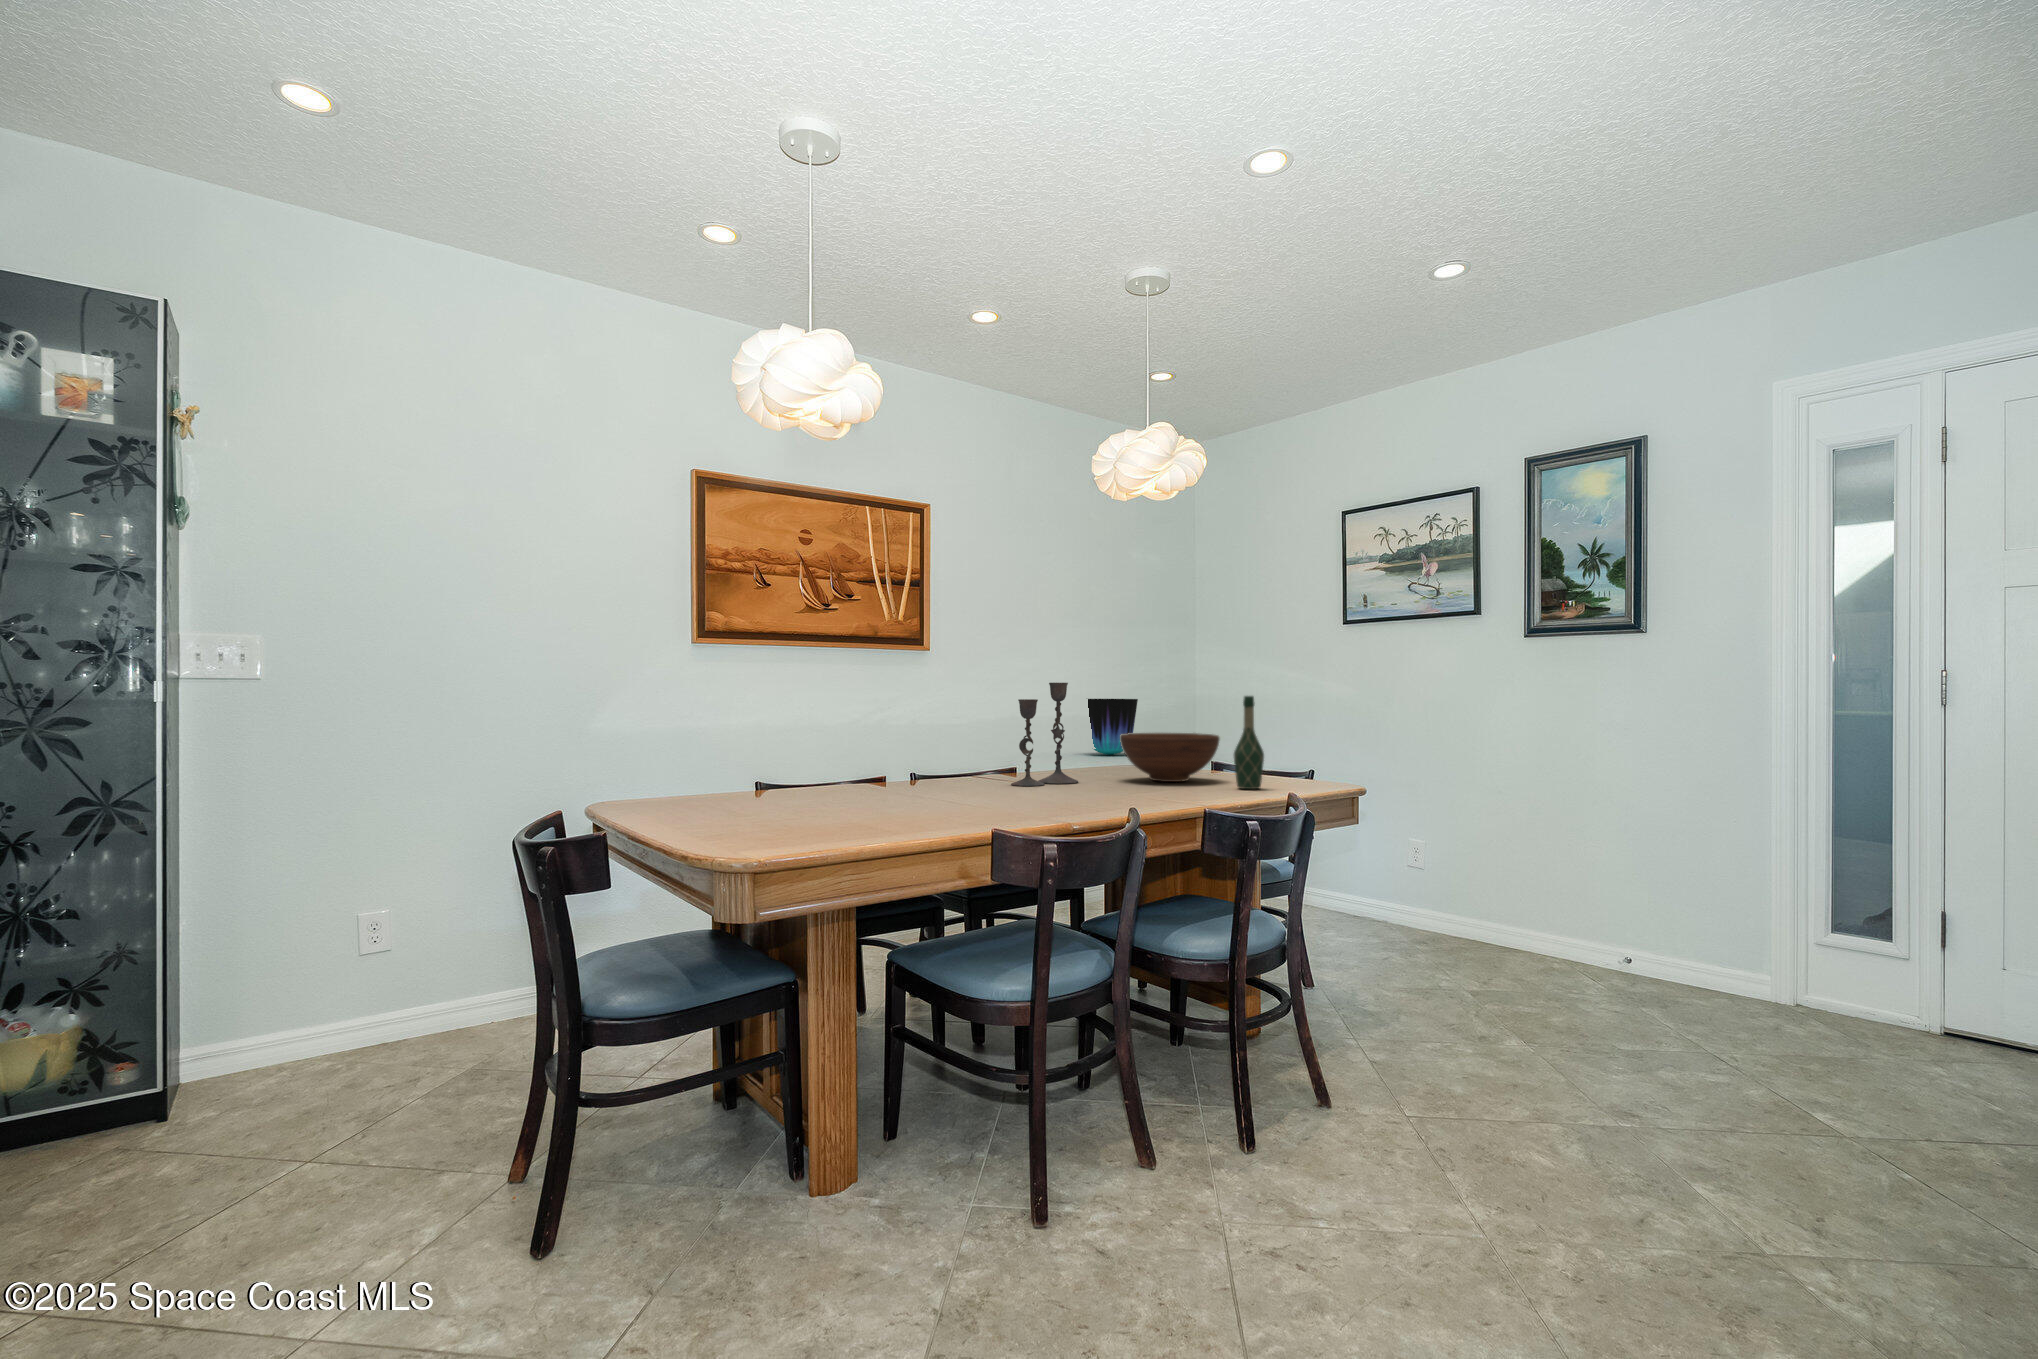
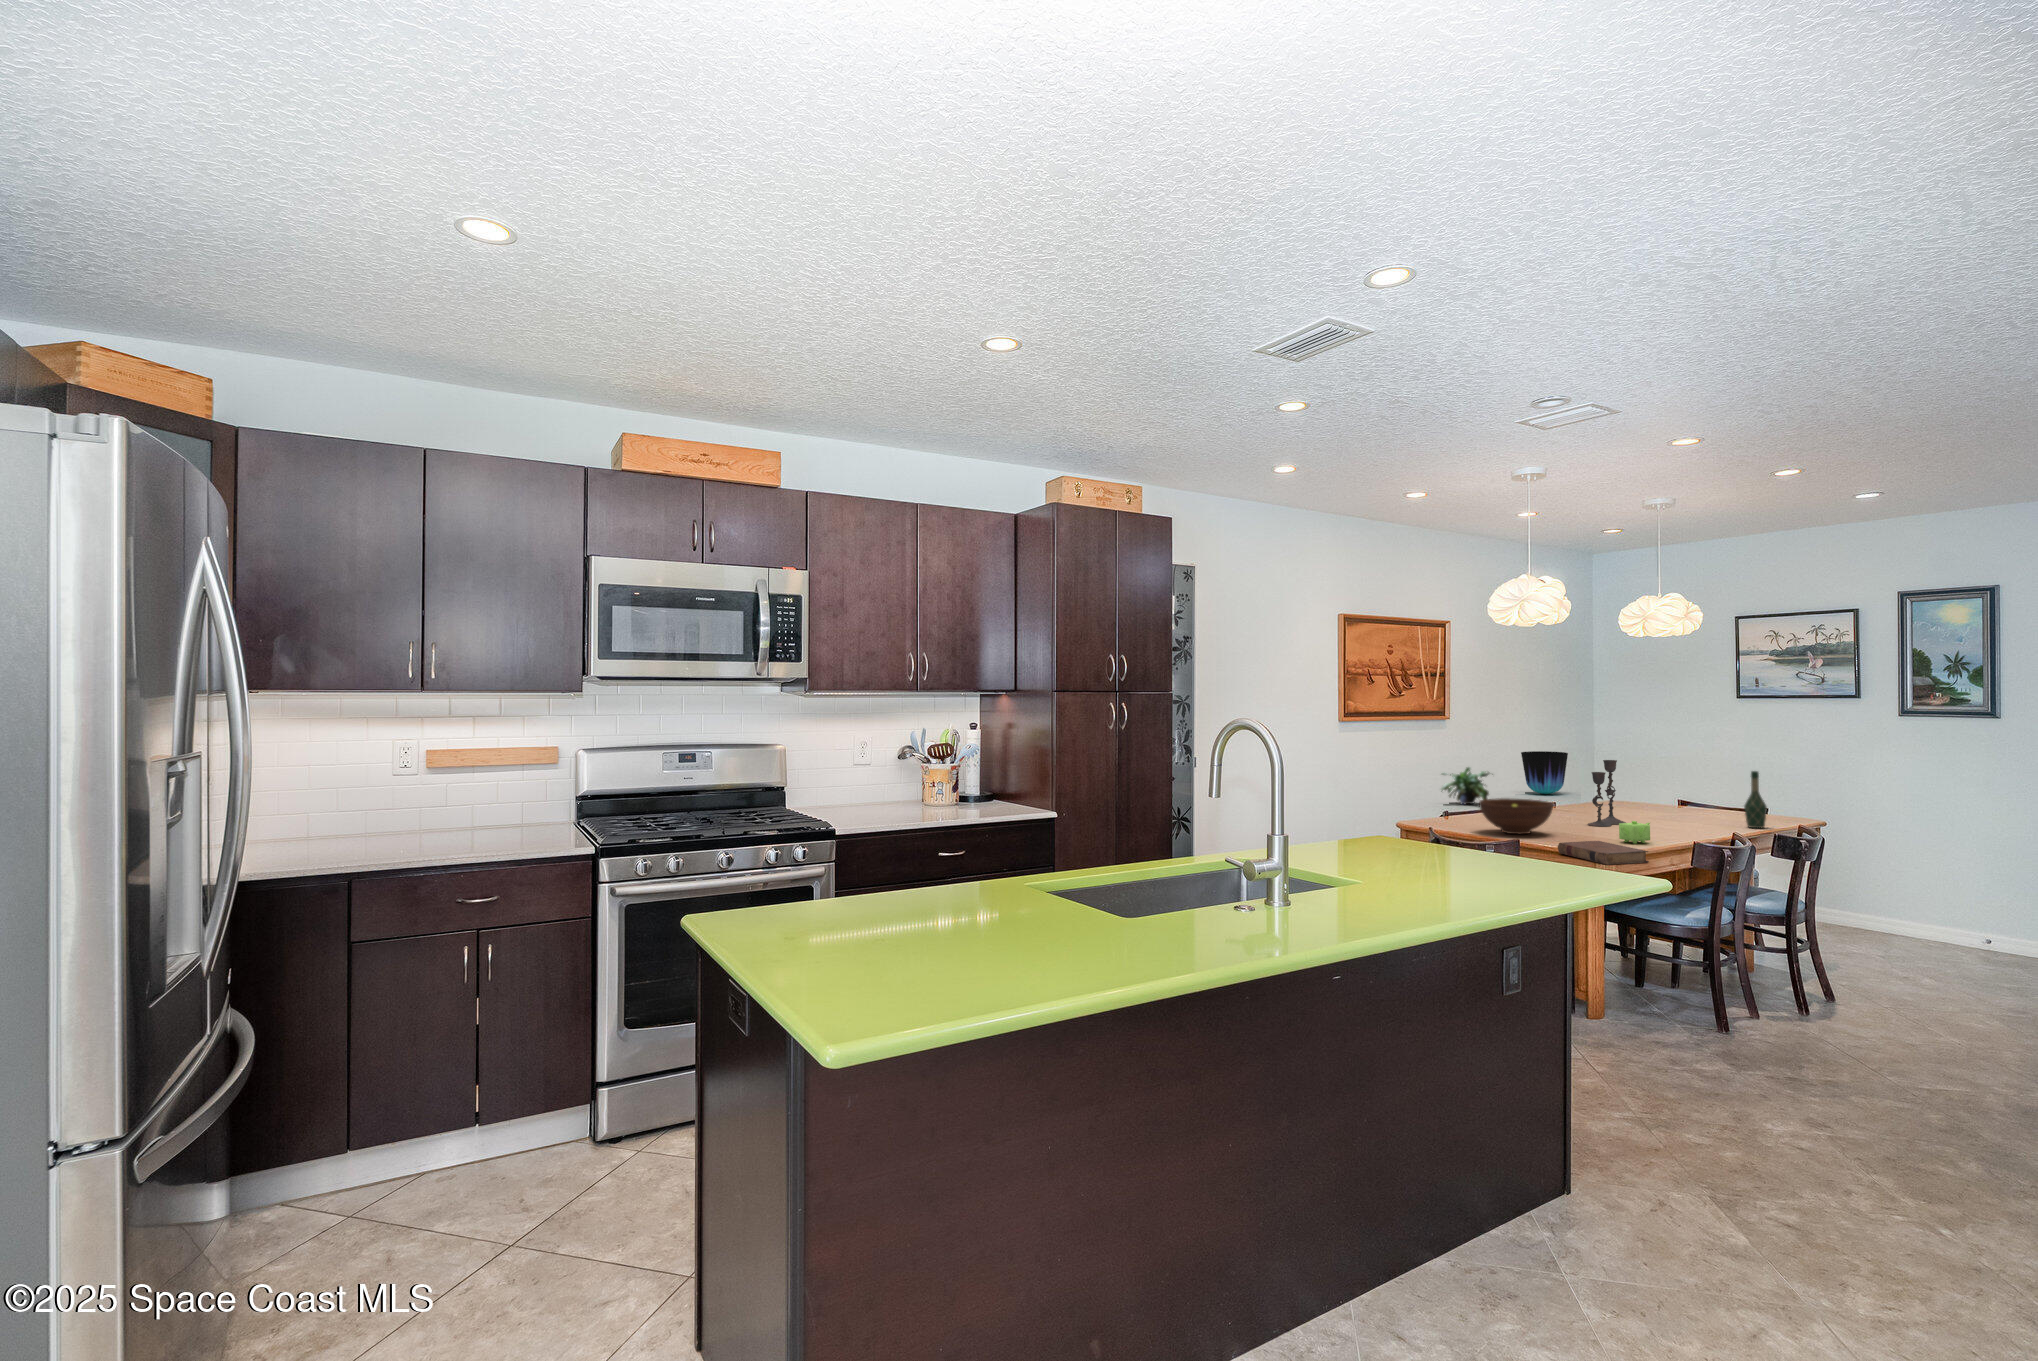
potted plant: none [921,708,995,763] -> present [1441,767,1489,804]
fruit bowl: present [1120,733,1220,782] -> present [1479,798,1553,834]
teapot: none [943,768,1007,809] -> present [1619,821,1650,844]
book: none [734,799,842,844] -> present [1558,841,1648,865]

